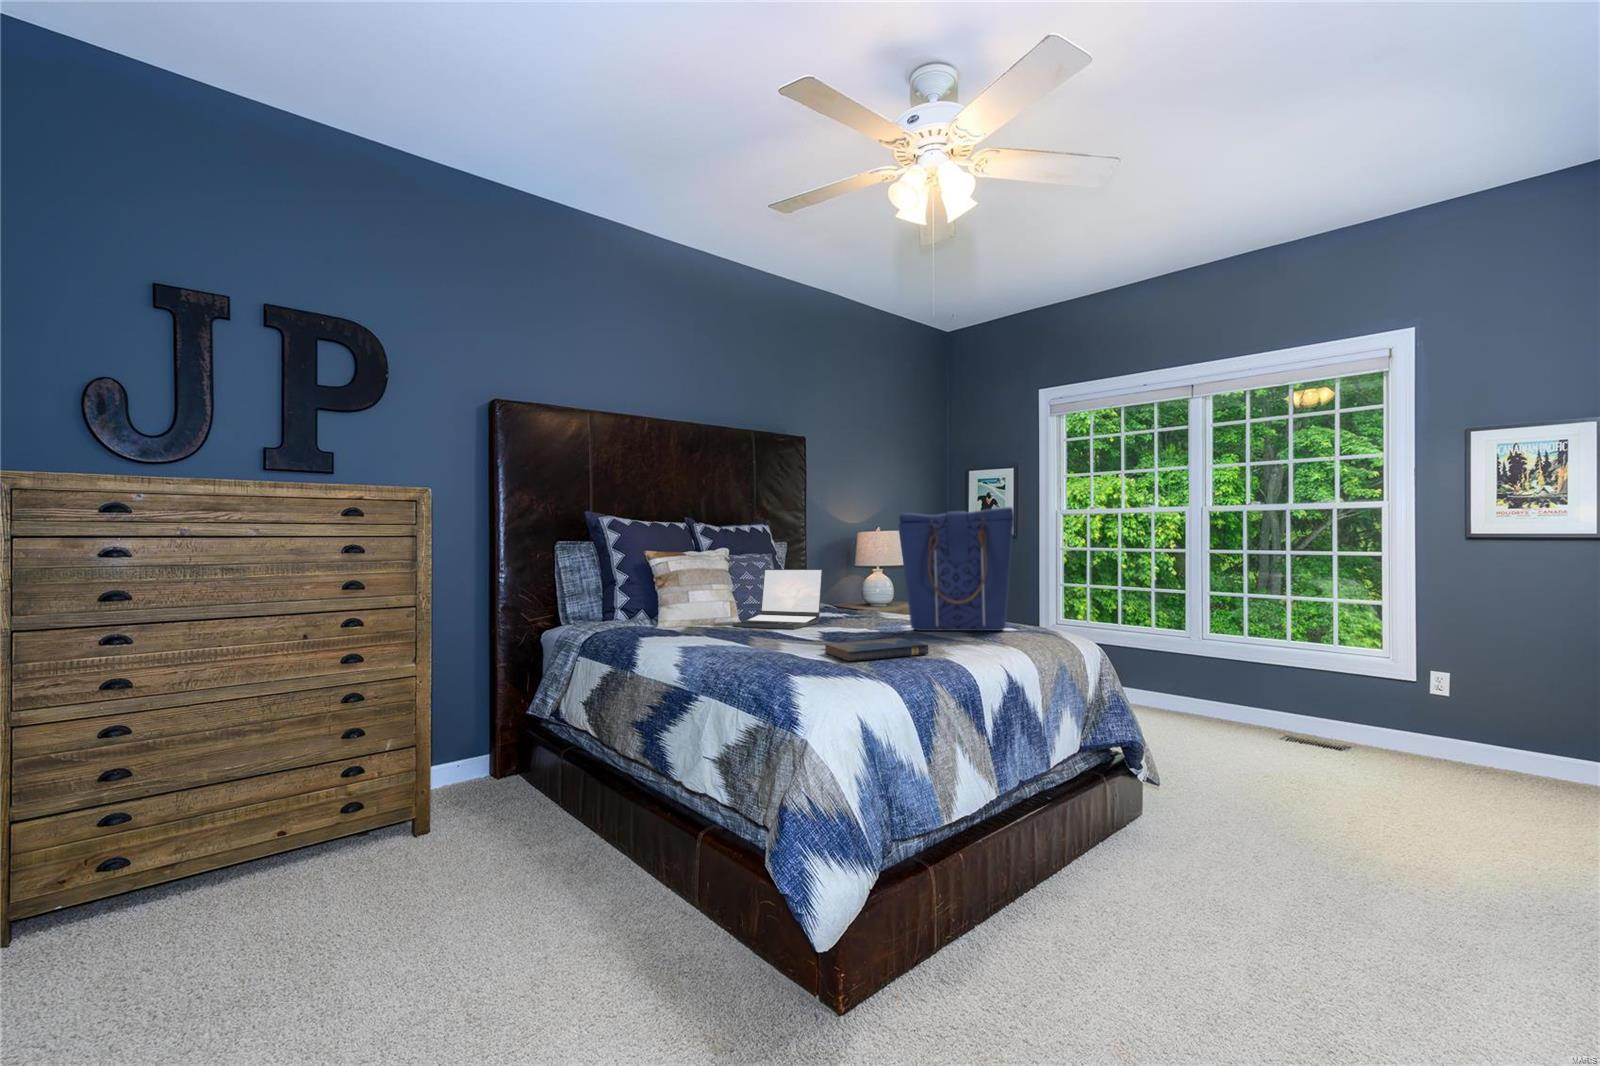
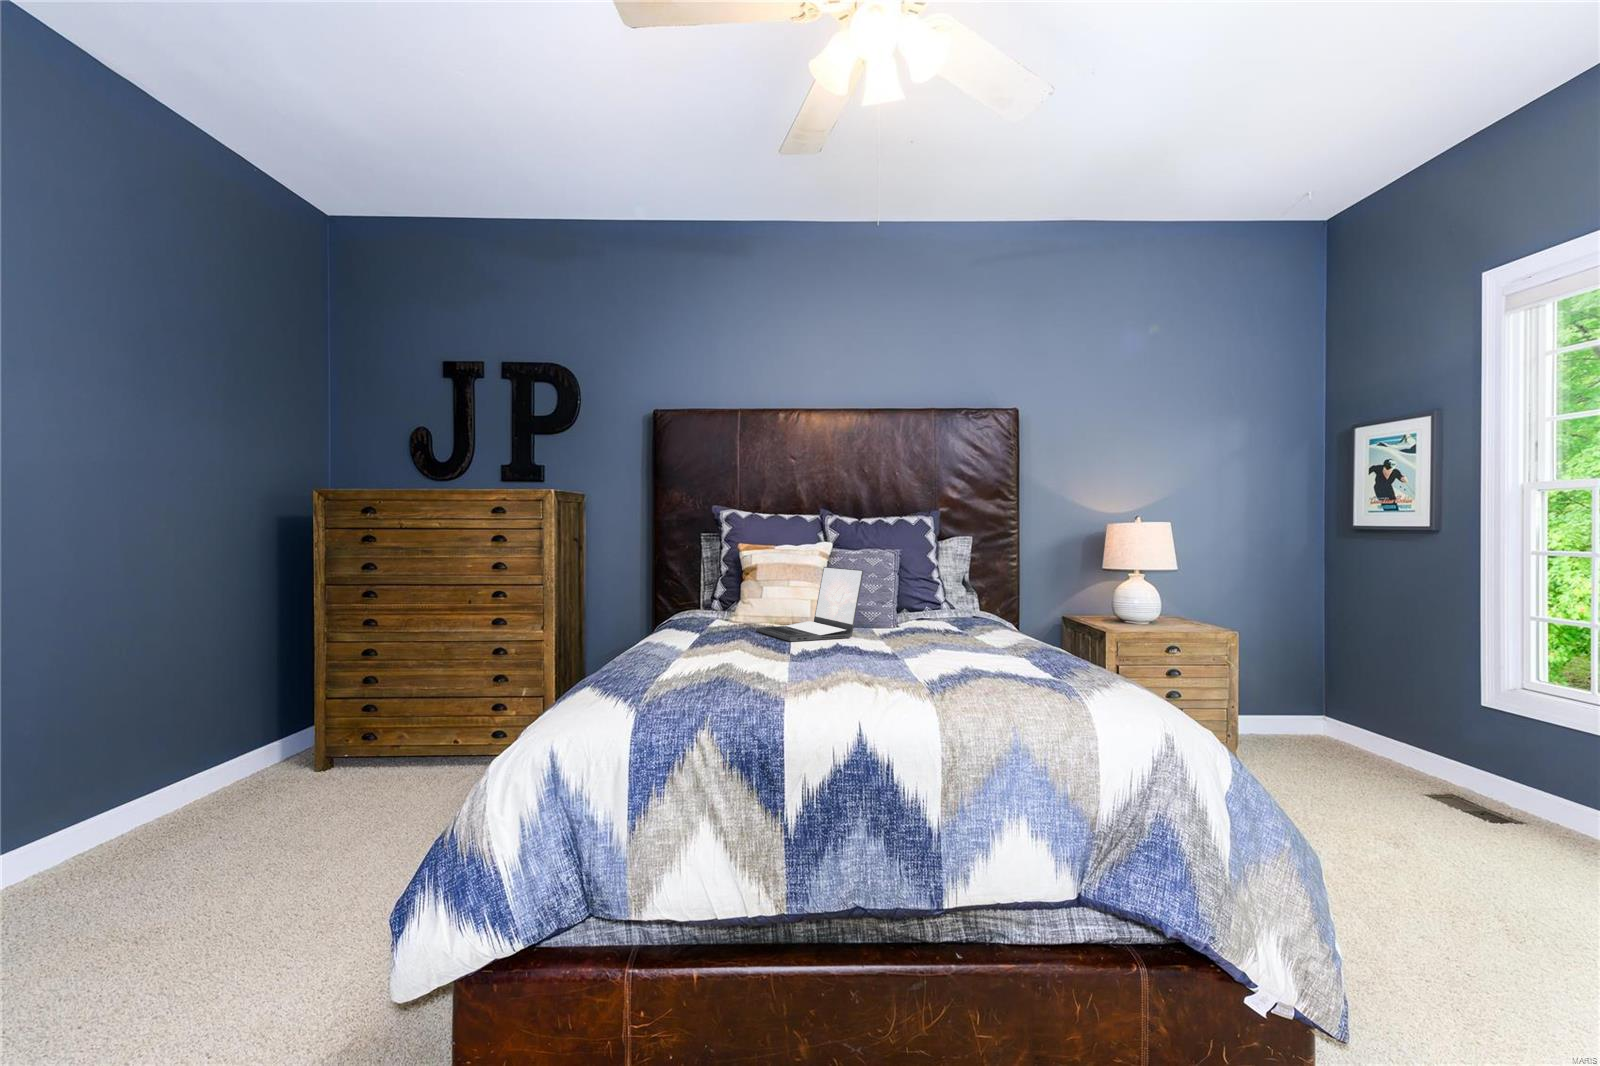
tote bag: present [899,507,1014,631] -> none [880,487,1024,677]
hardcover book: present [825,638,928,661] -> none [642,661,774,690]

